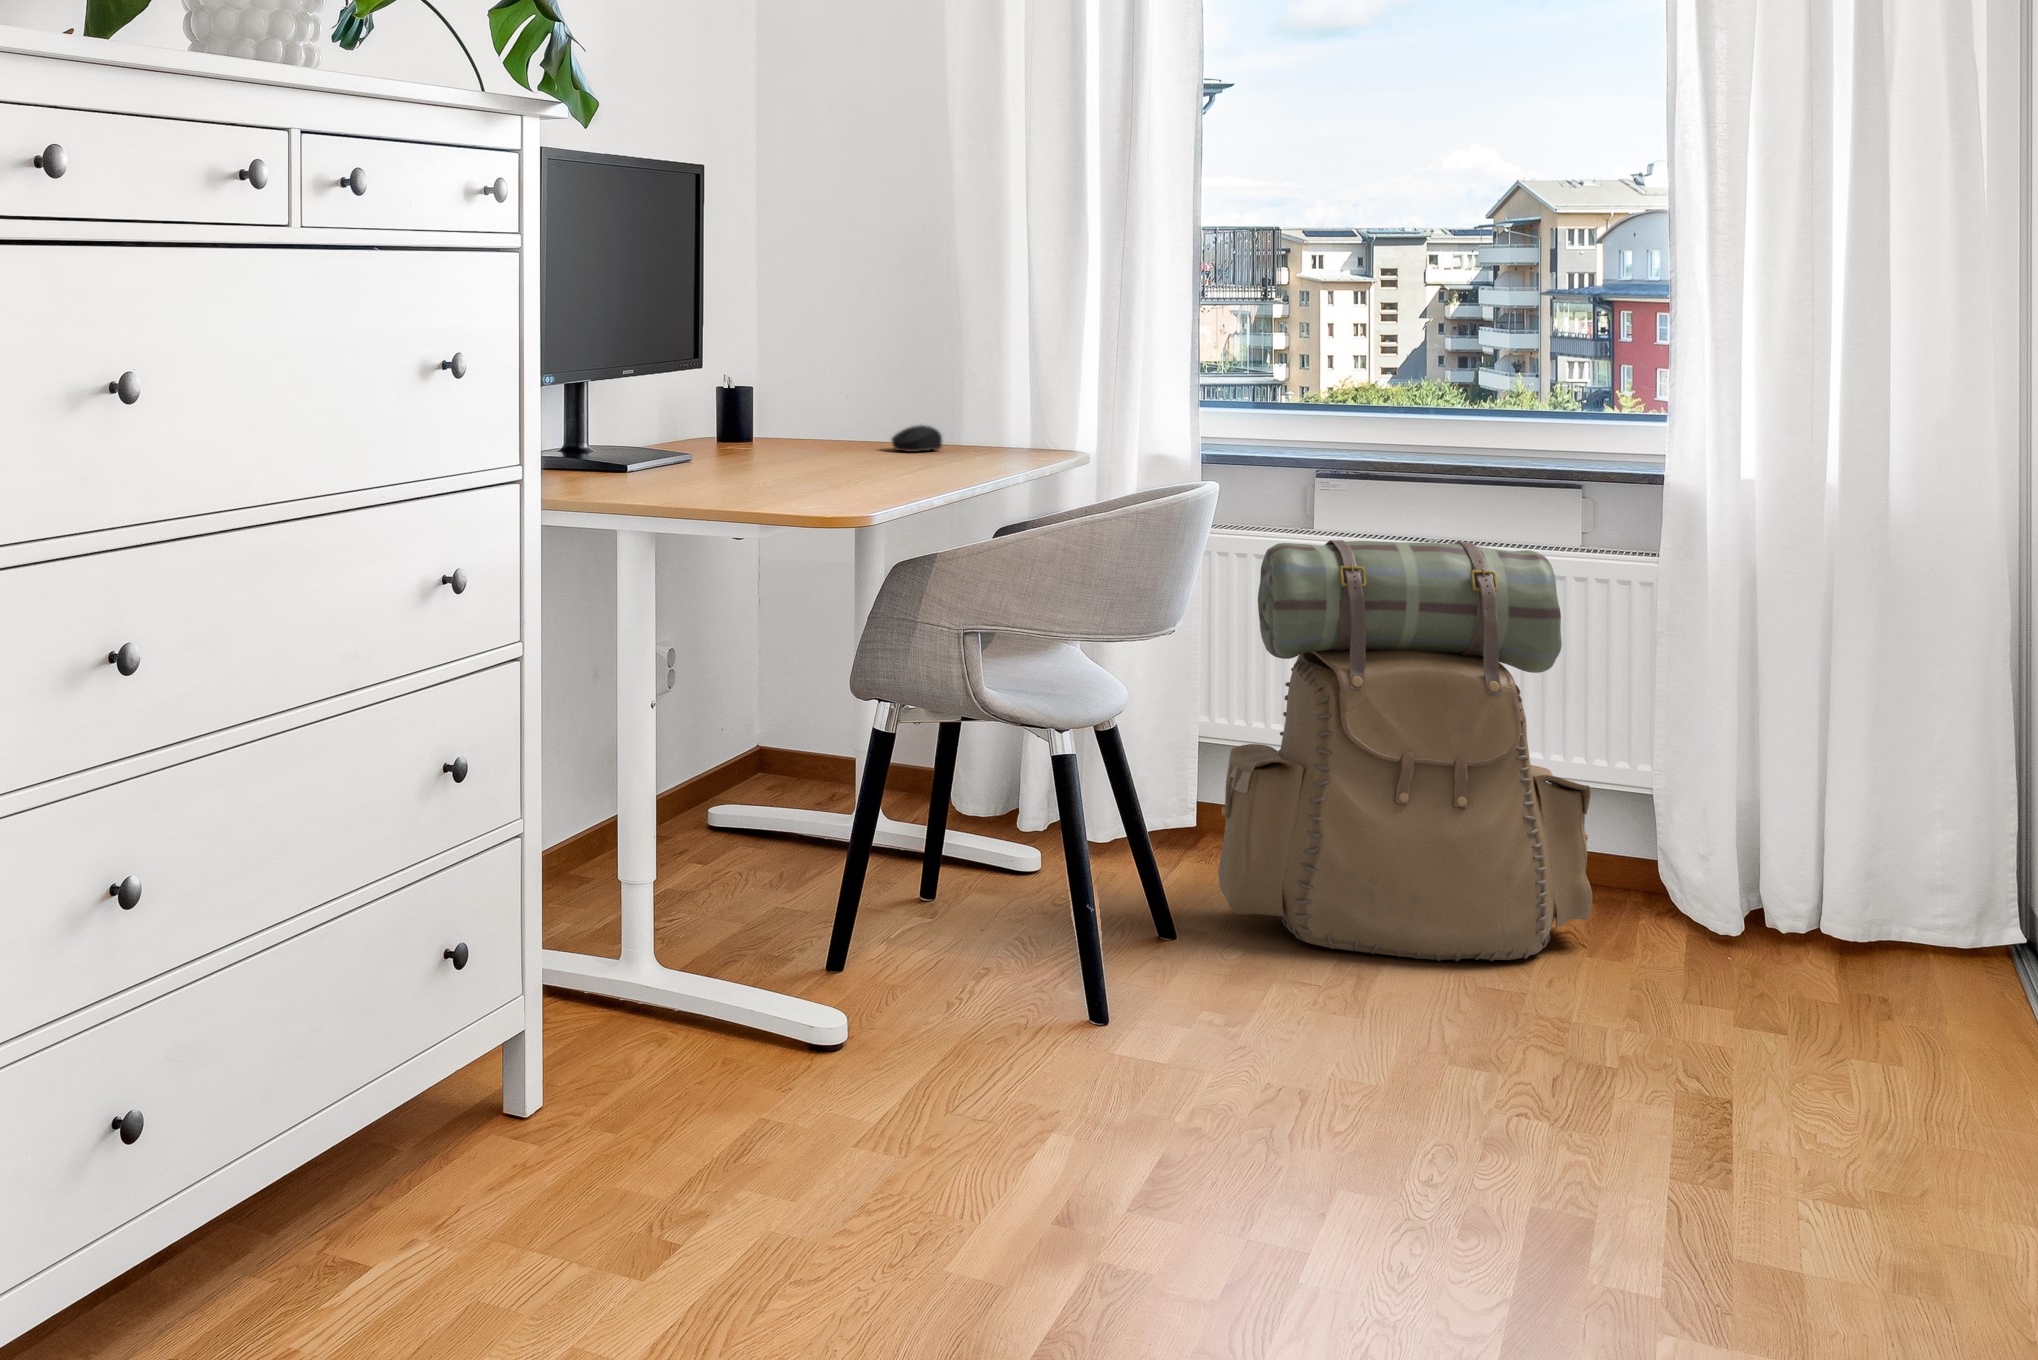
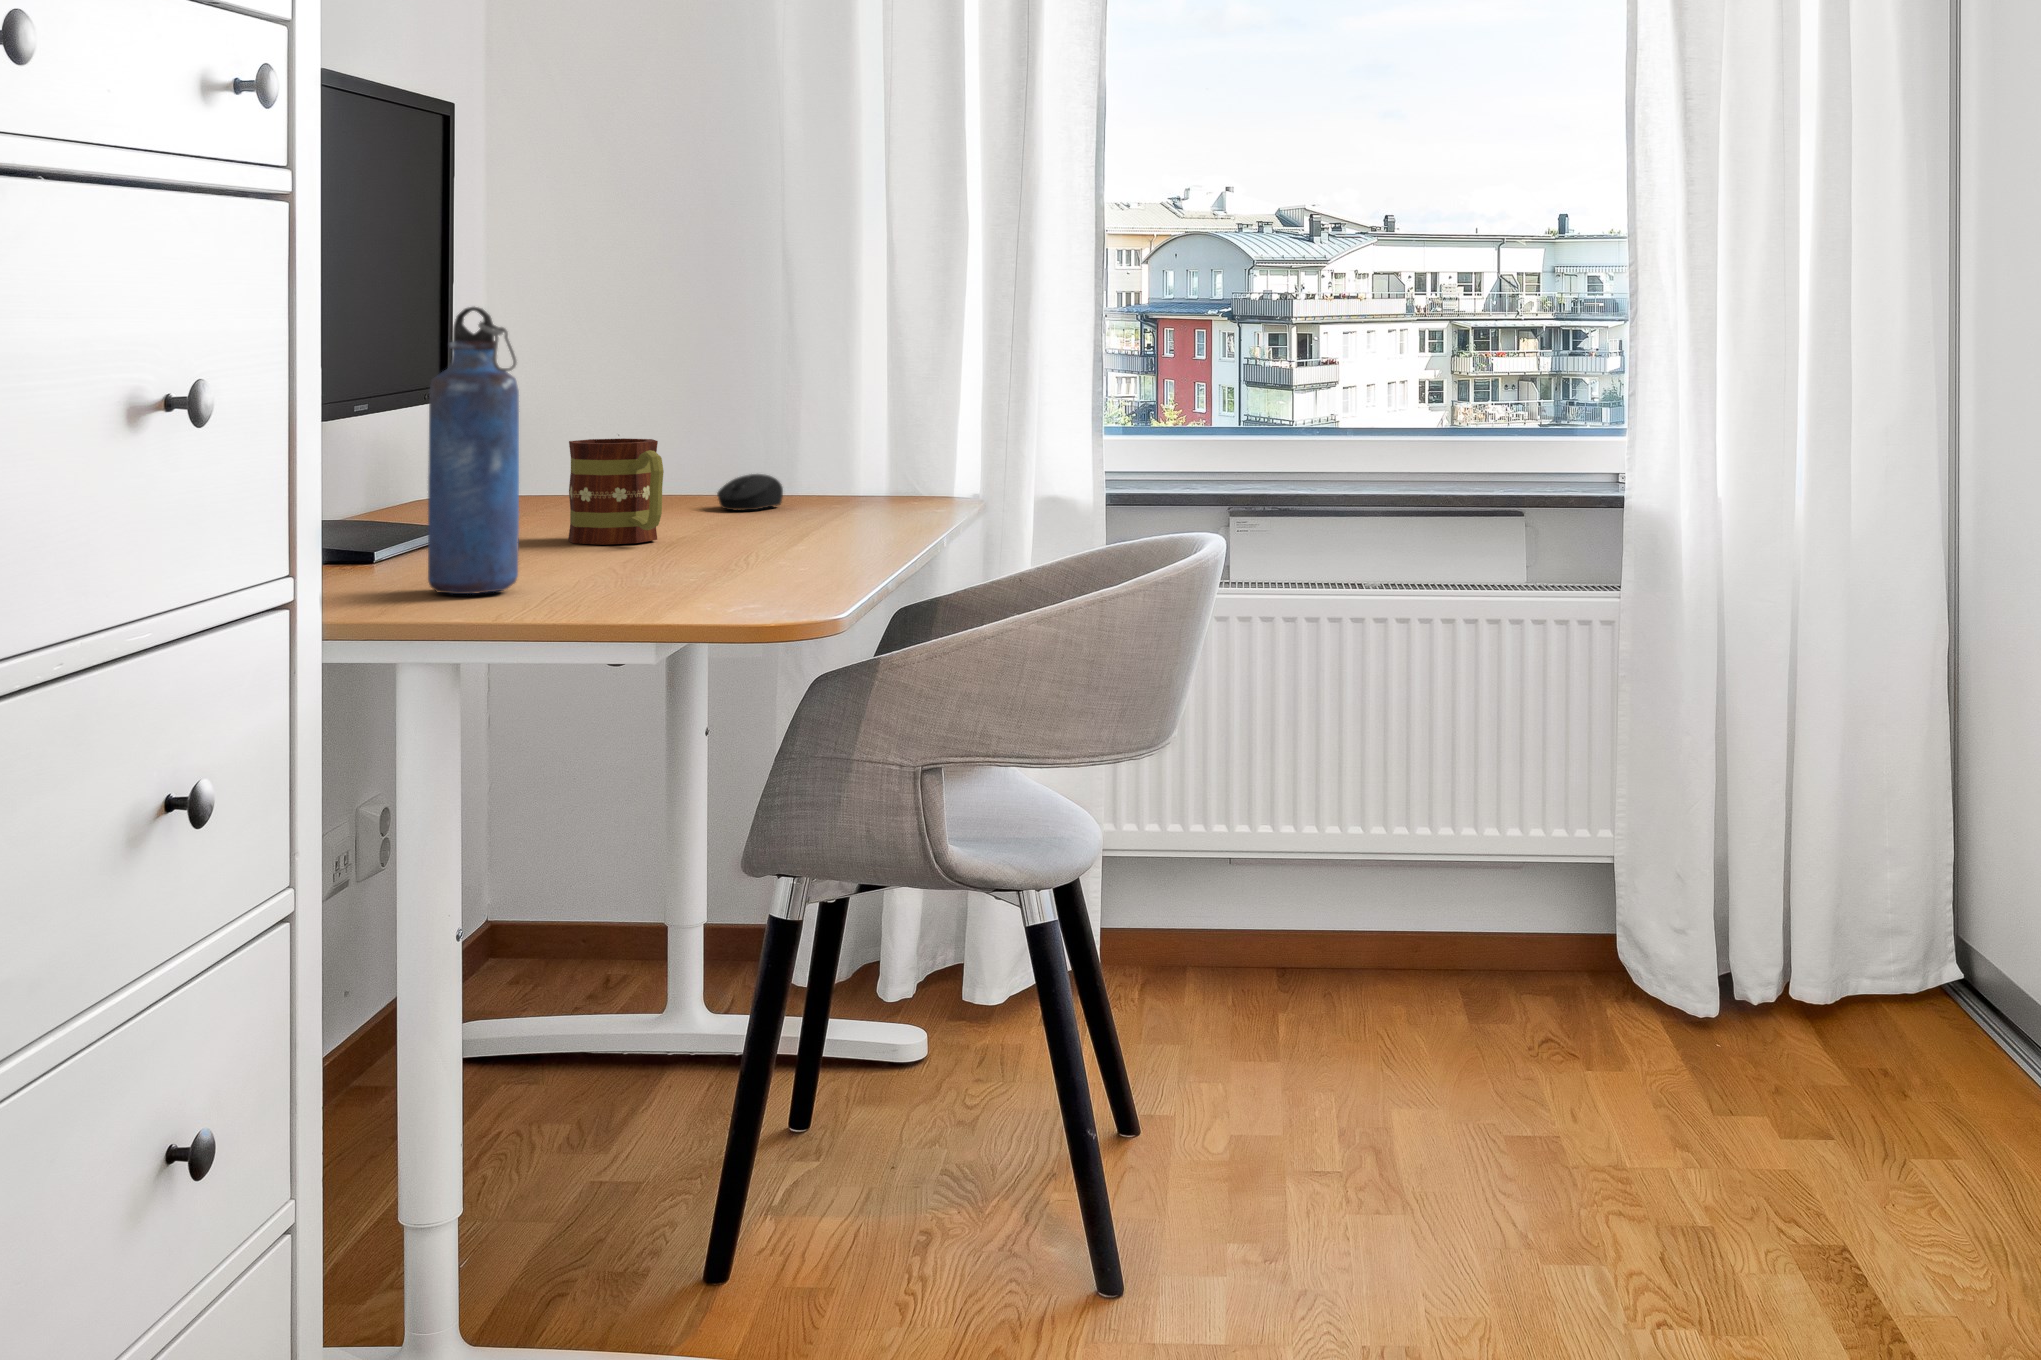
water bottle: none [638,306,694,489] -> present [428,307,519,594]
mug: none [763,395,821,468] -> present [568,438,664,545]
backpack: present [1218,540,1592,961] -> none [1176,587,1586,1112]

